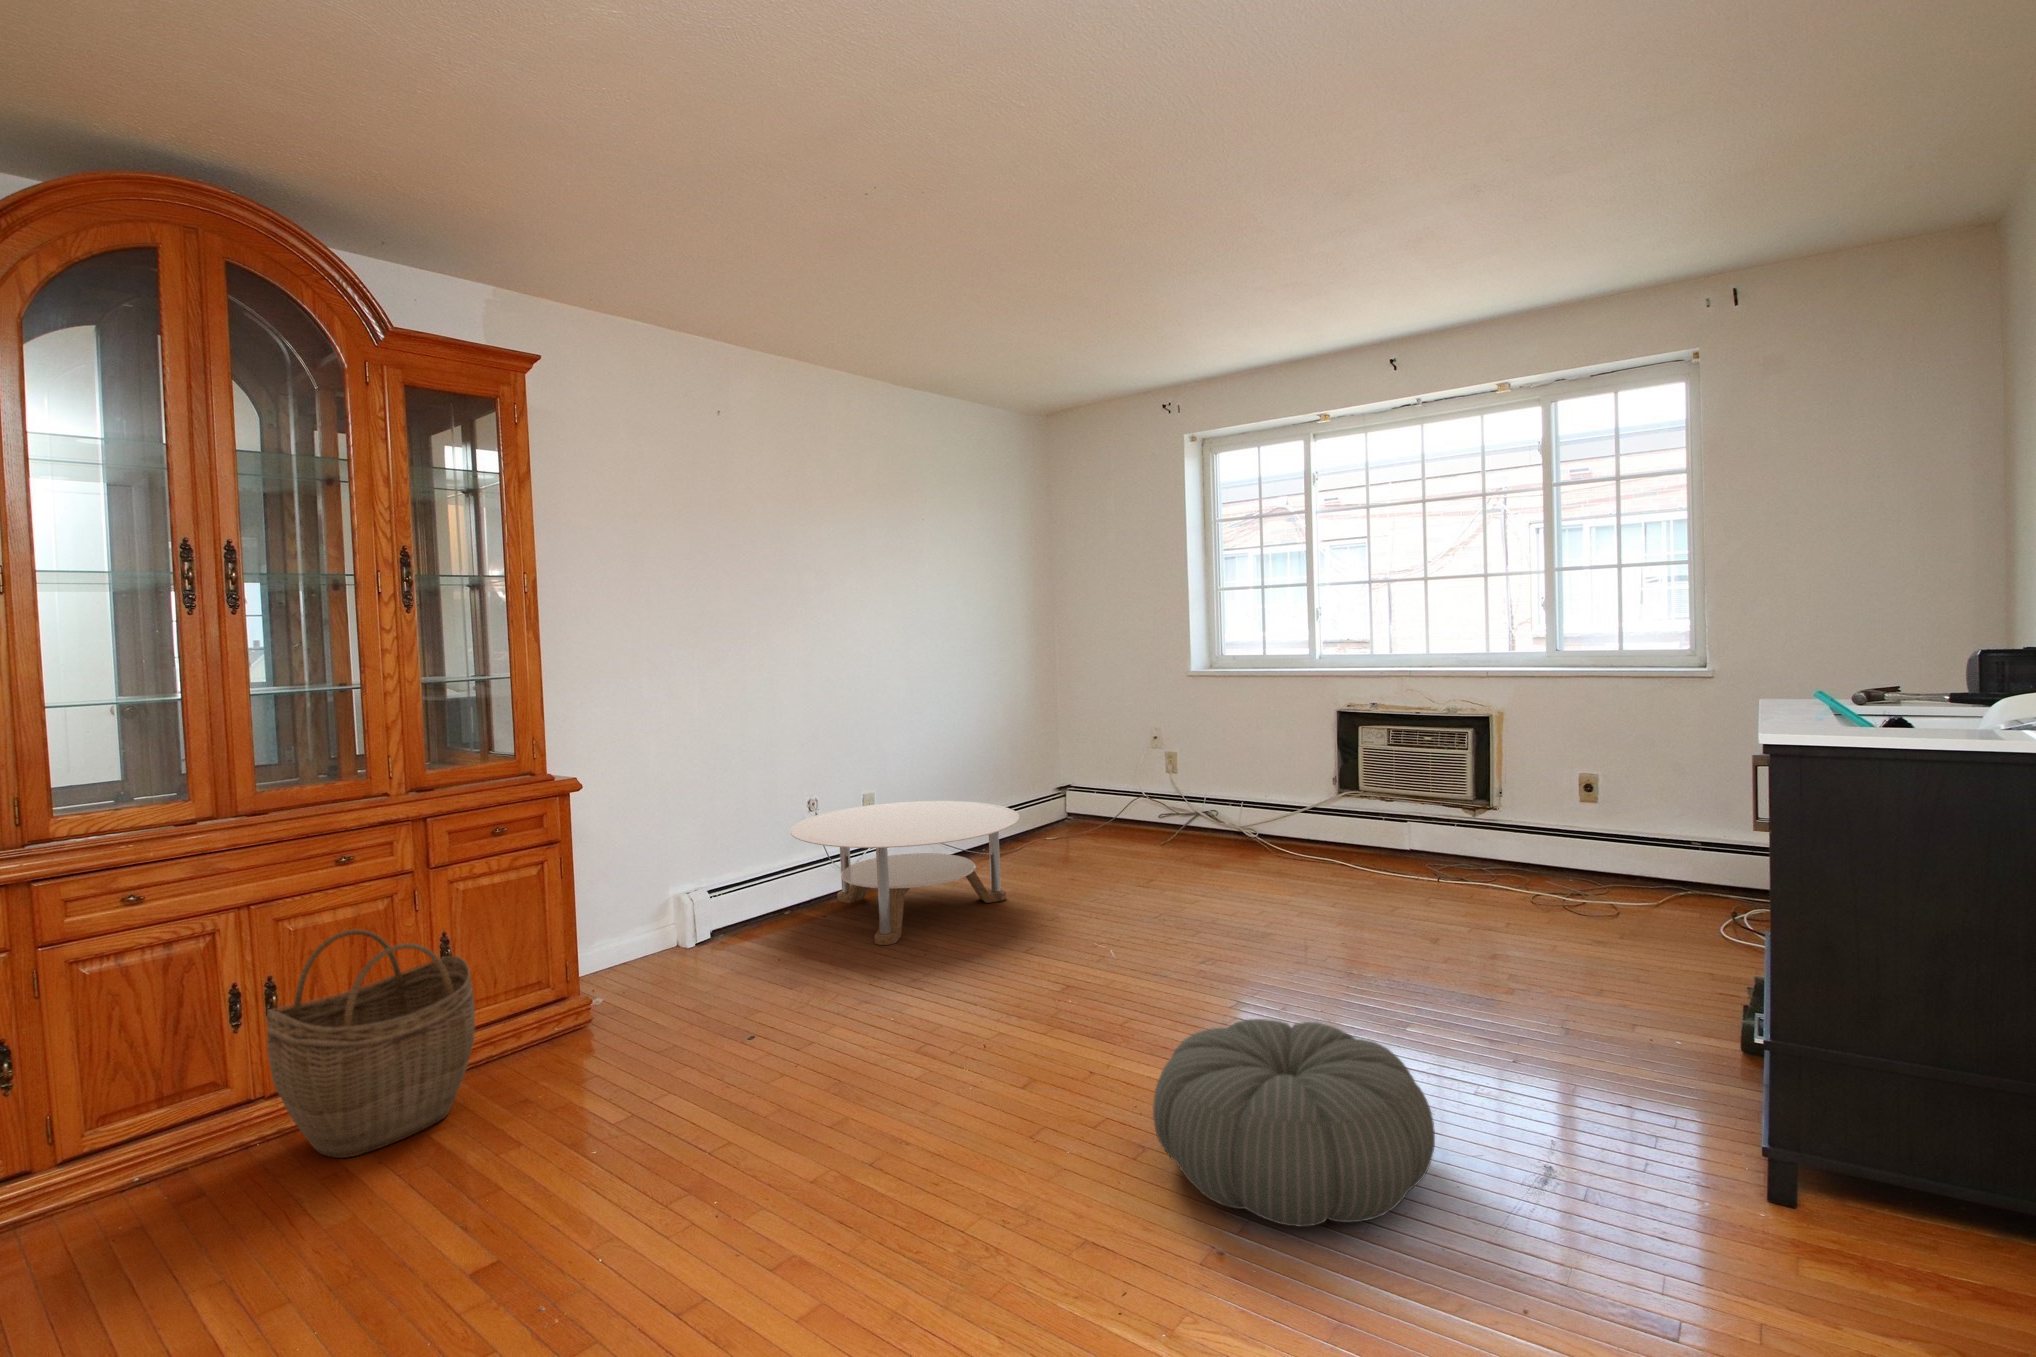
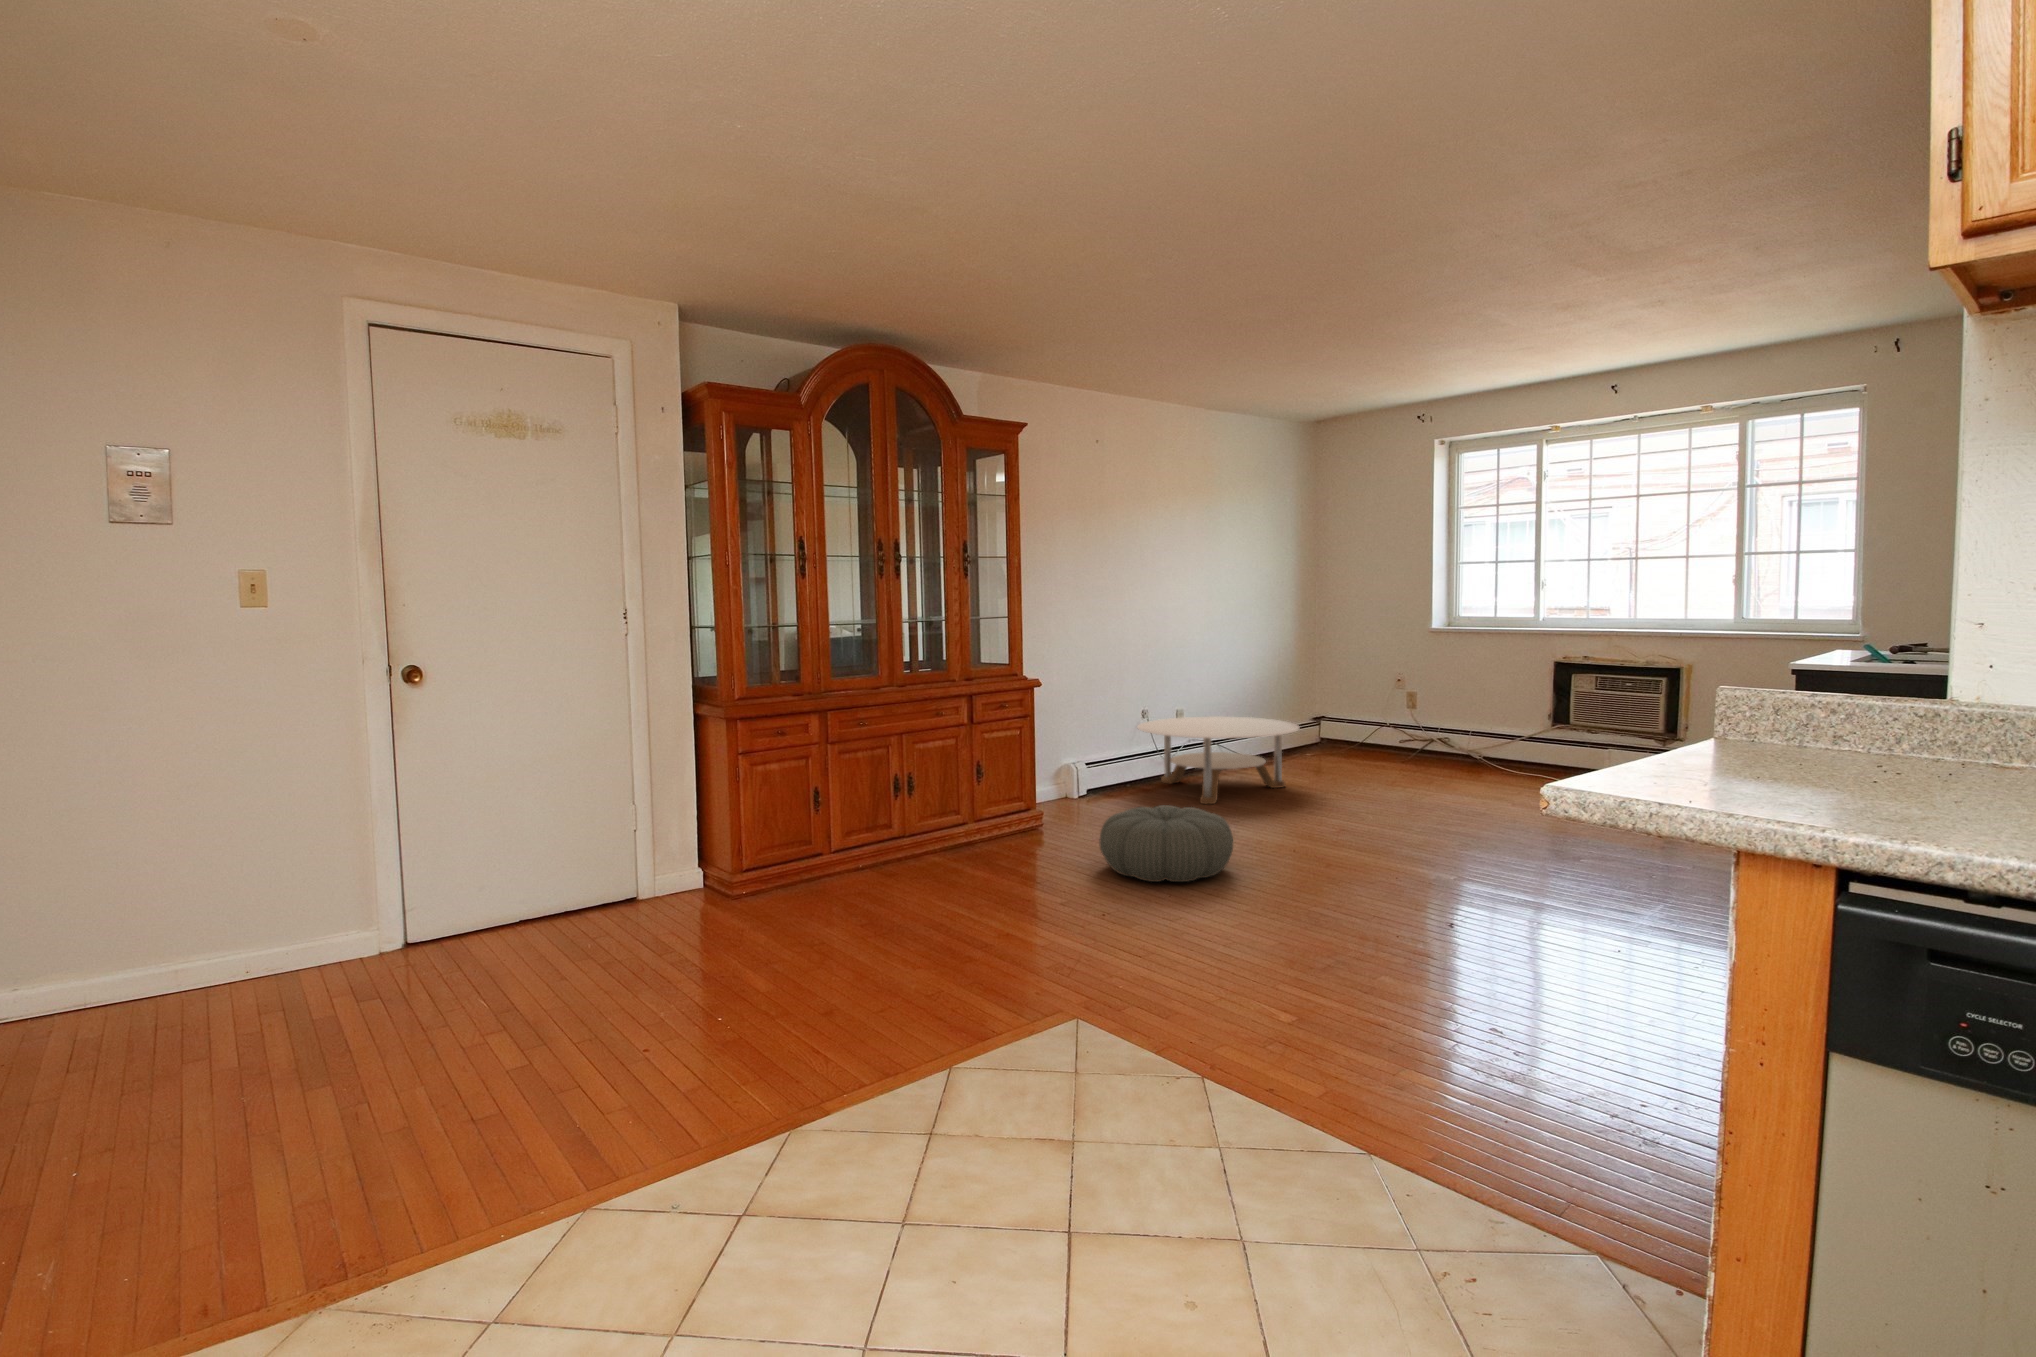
woven basket: present [267,929,475,1158] -> none [920,751,1011,864]
pouf: present [1153,1019,1435,1227] -> present [1099,805,1233,882]

